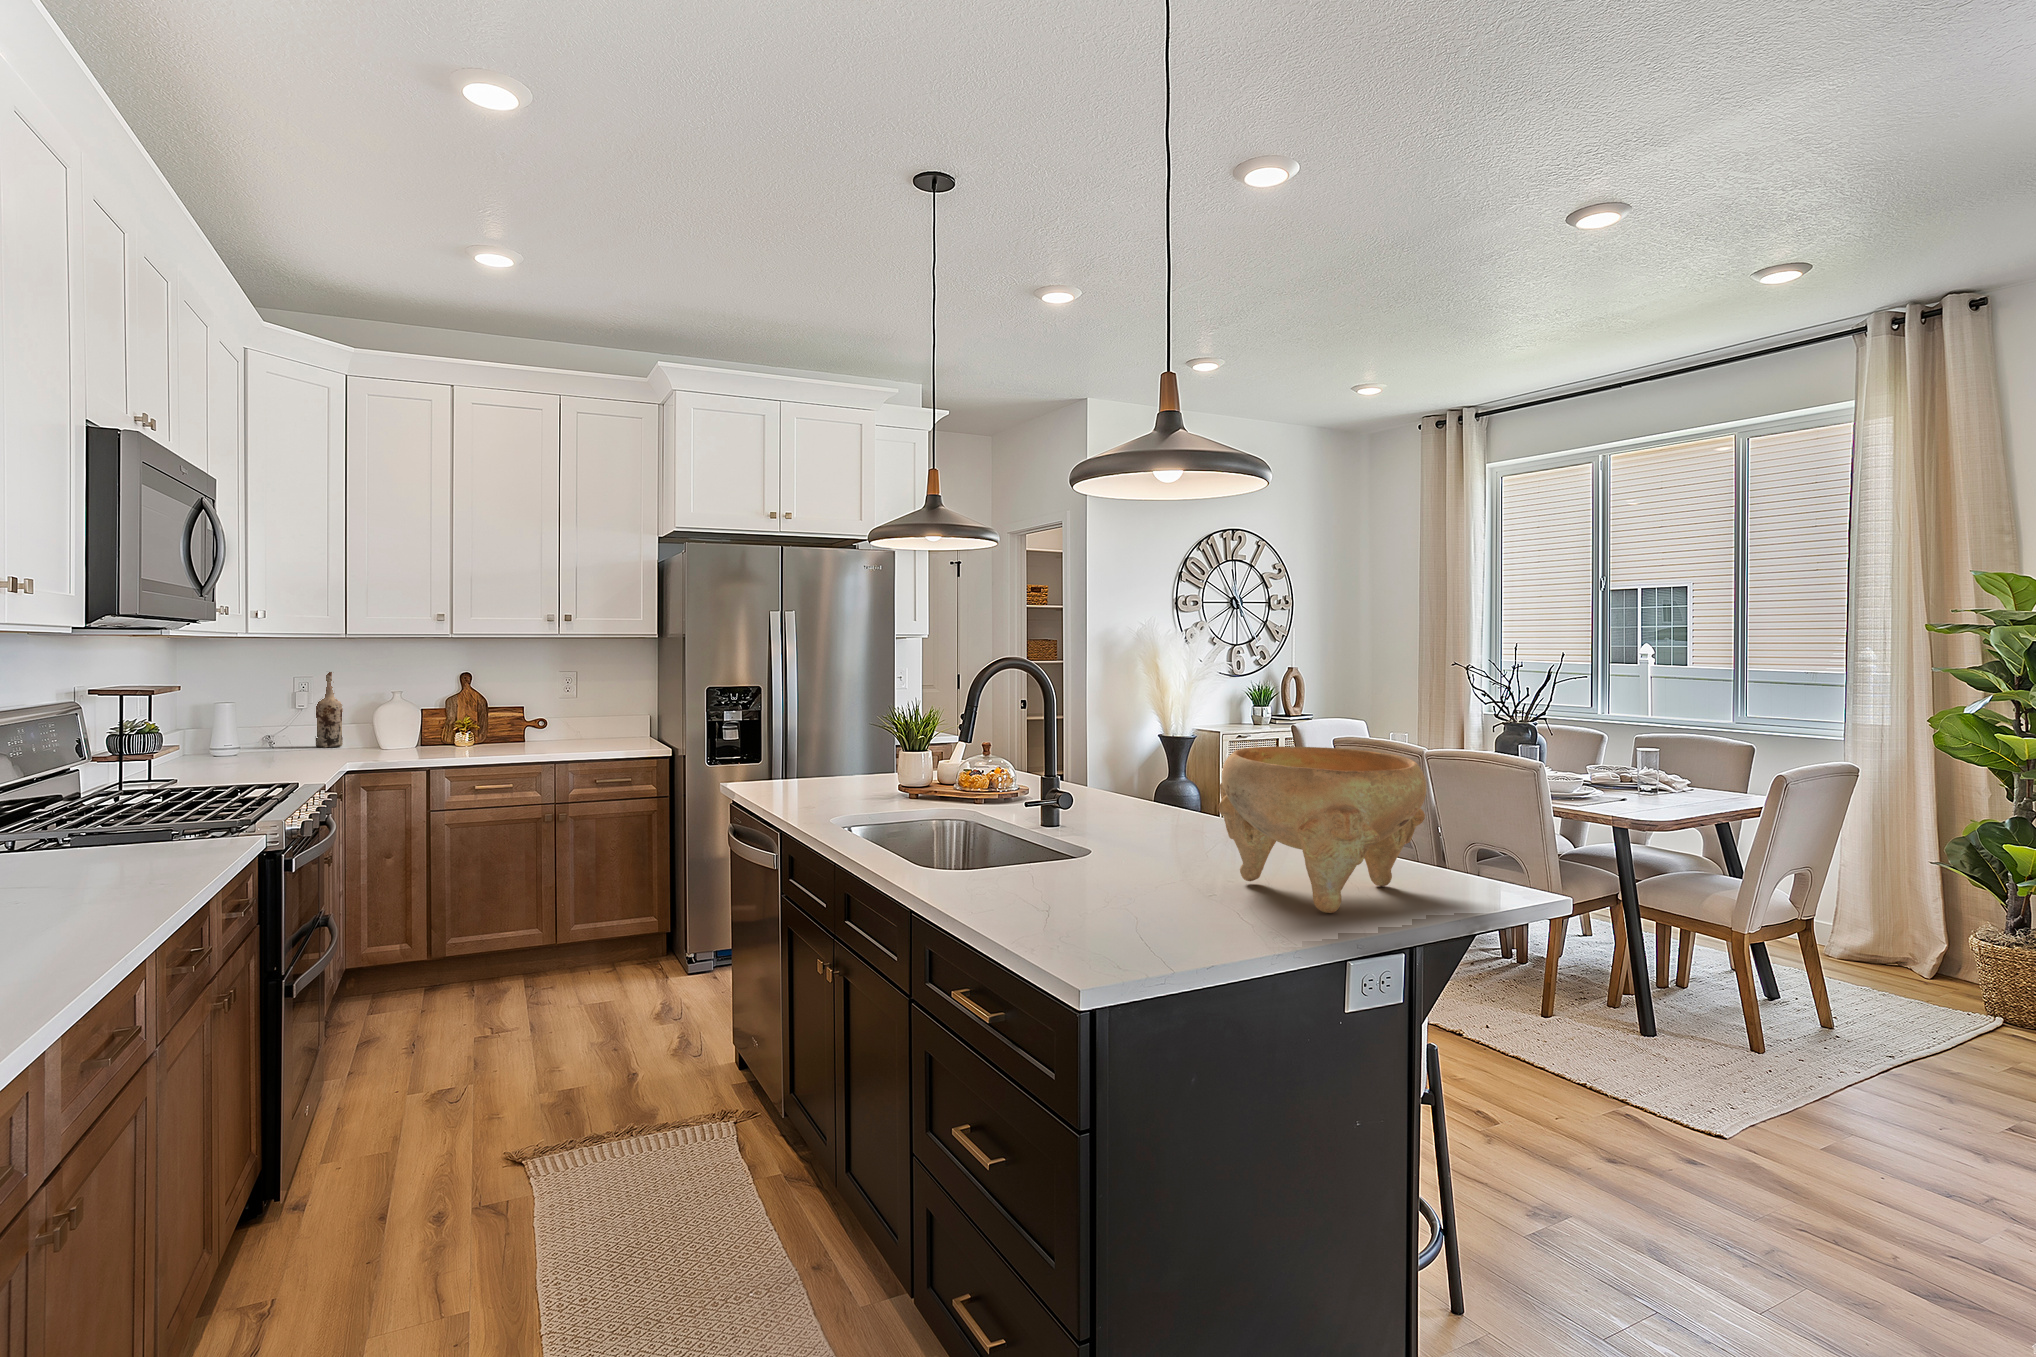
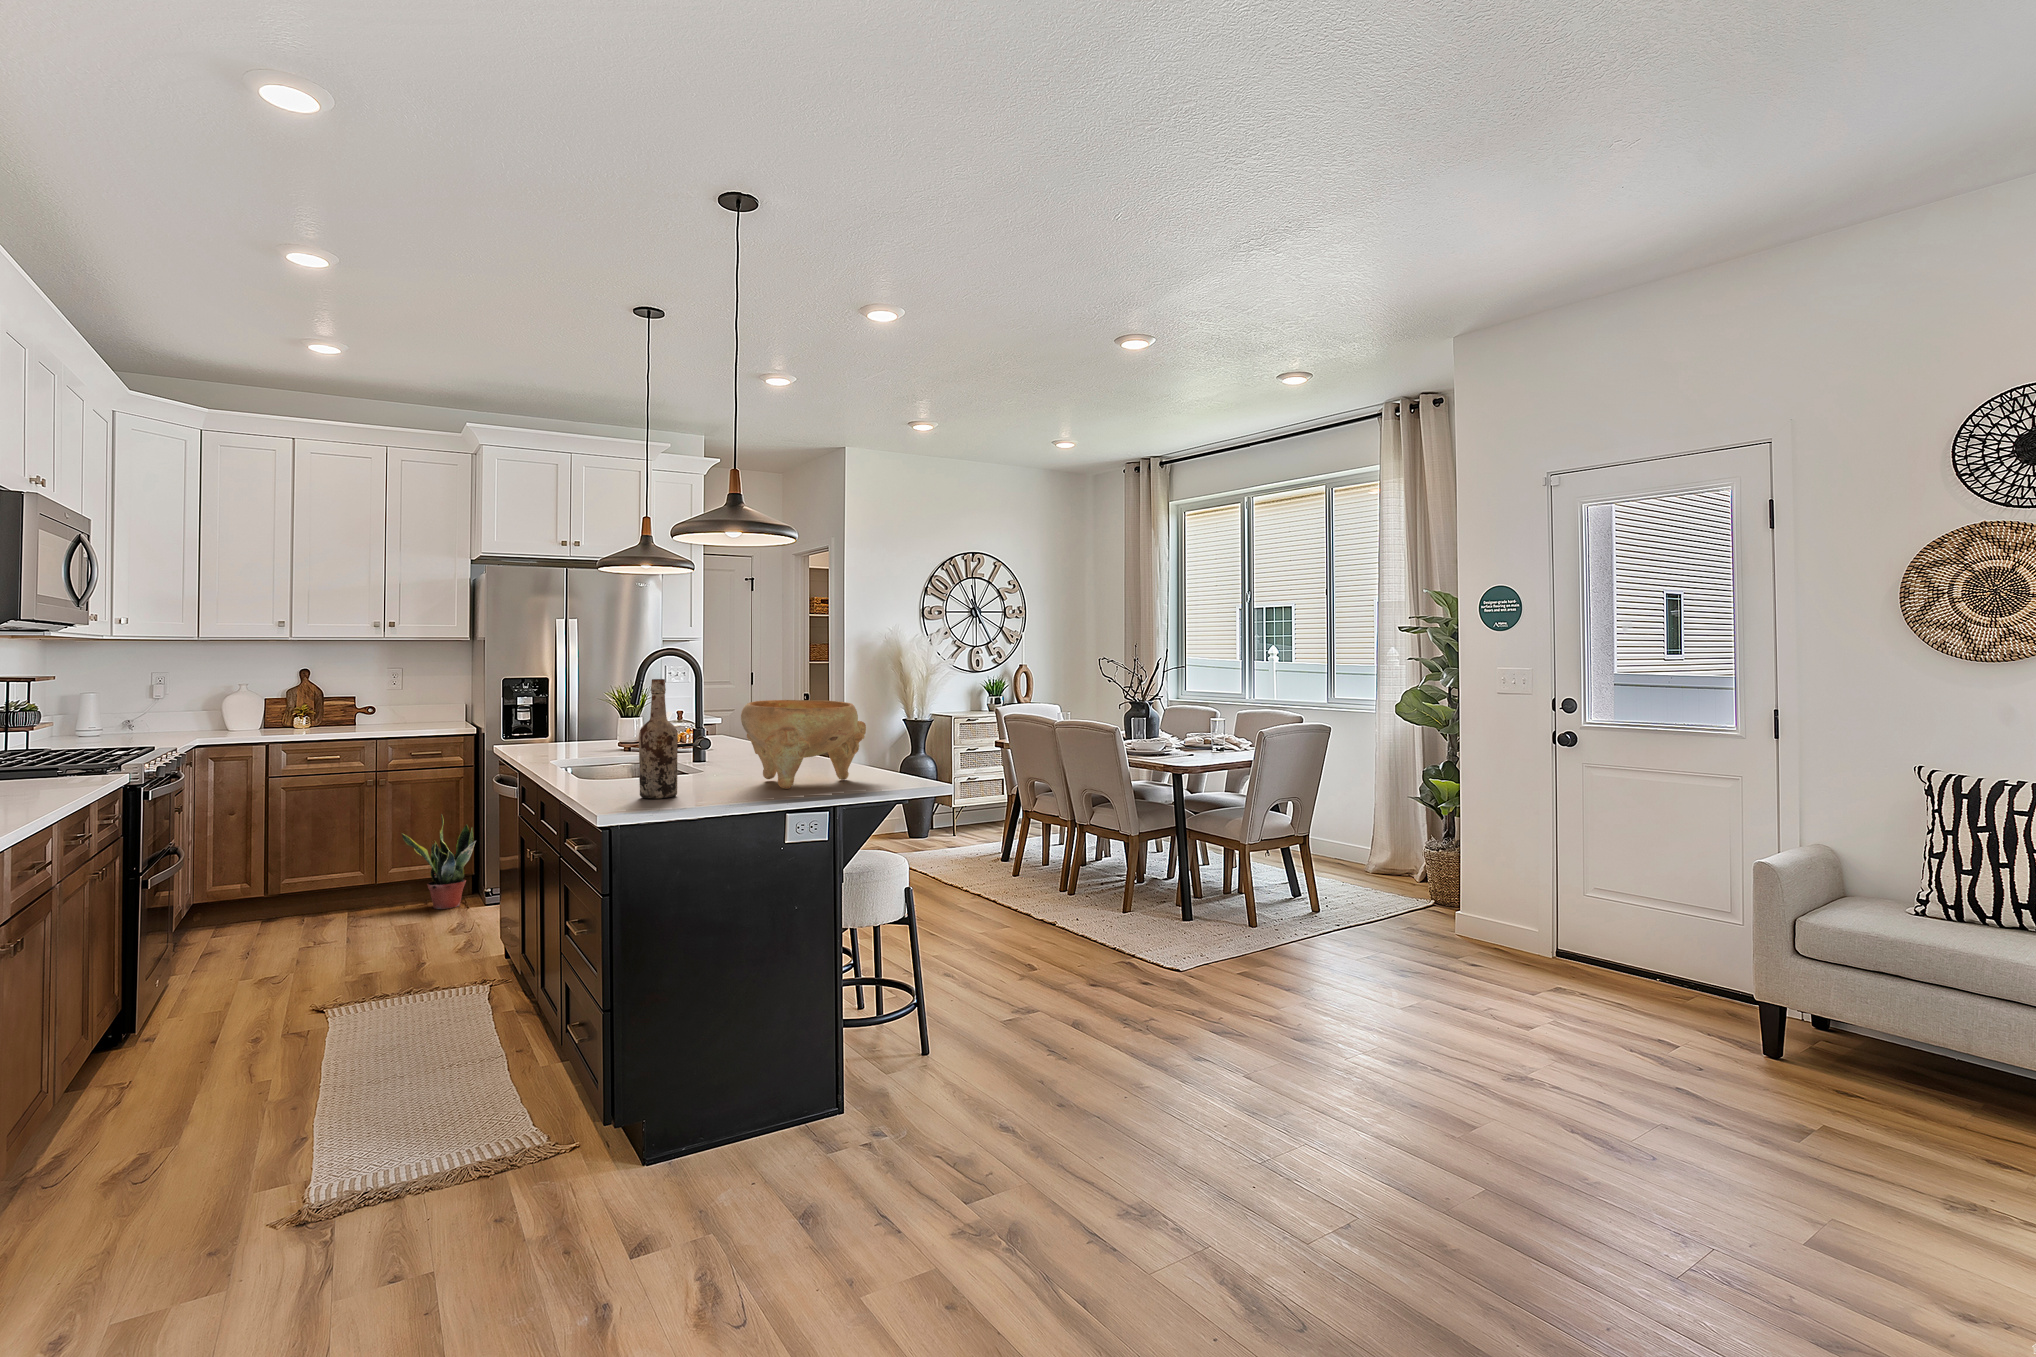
wine bottle: present [316,672,343,747] -> present [639,679,678,798]
potted plant: none [587,856,677,978] -> present [402,814,476,909]

